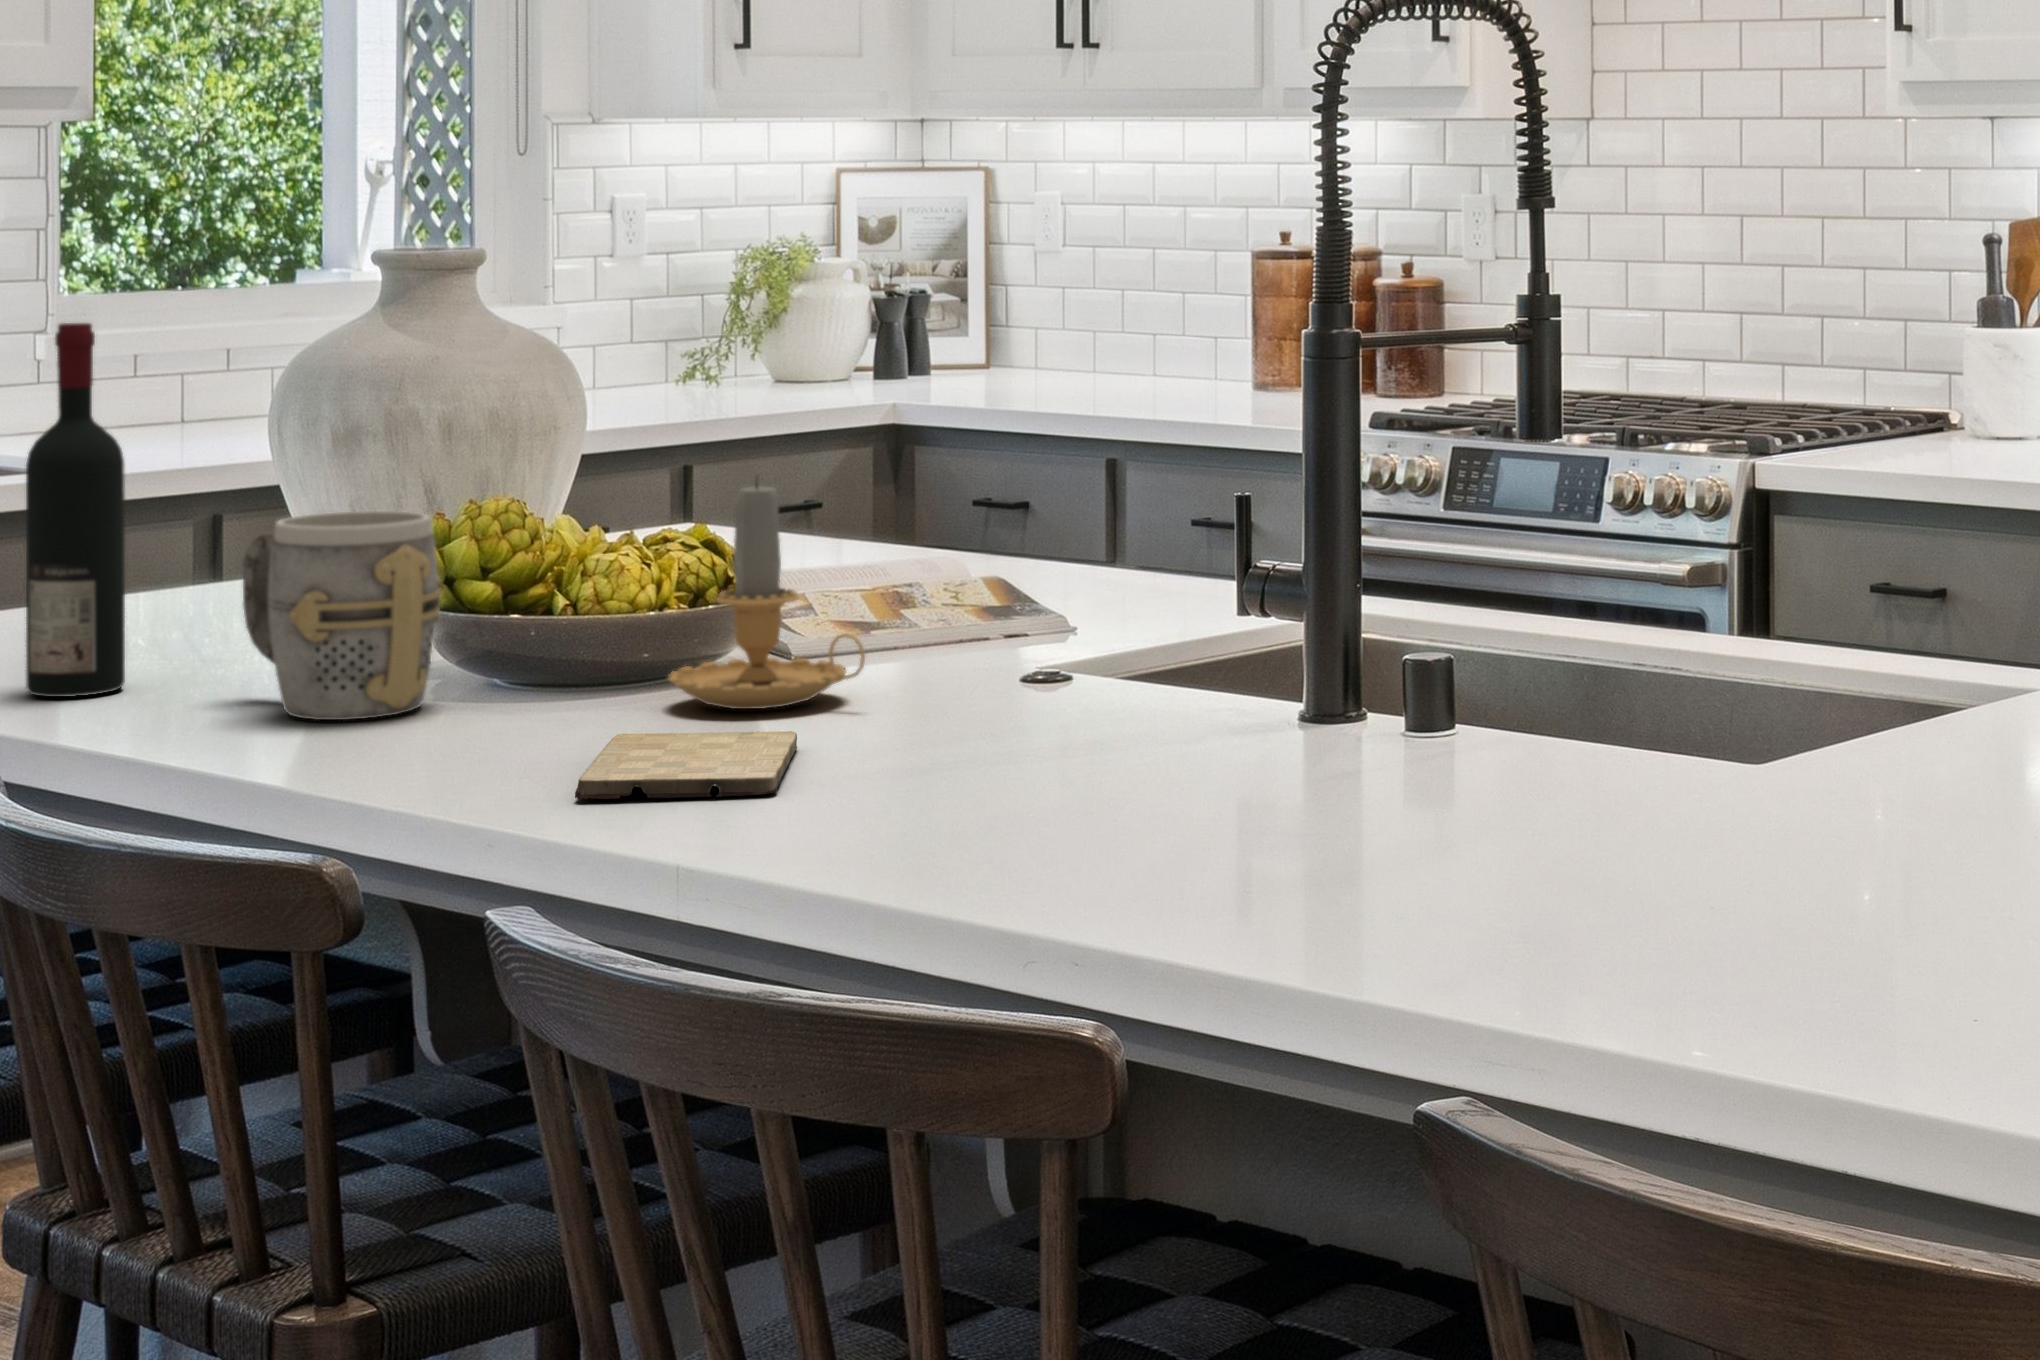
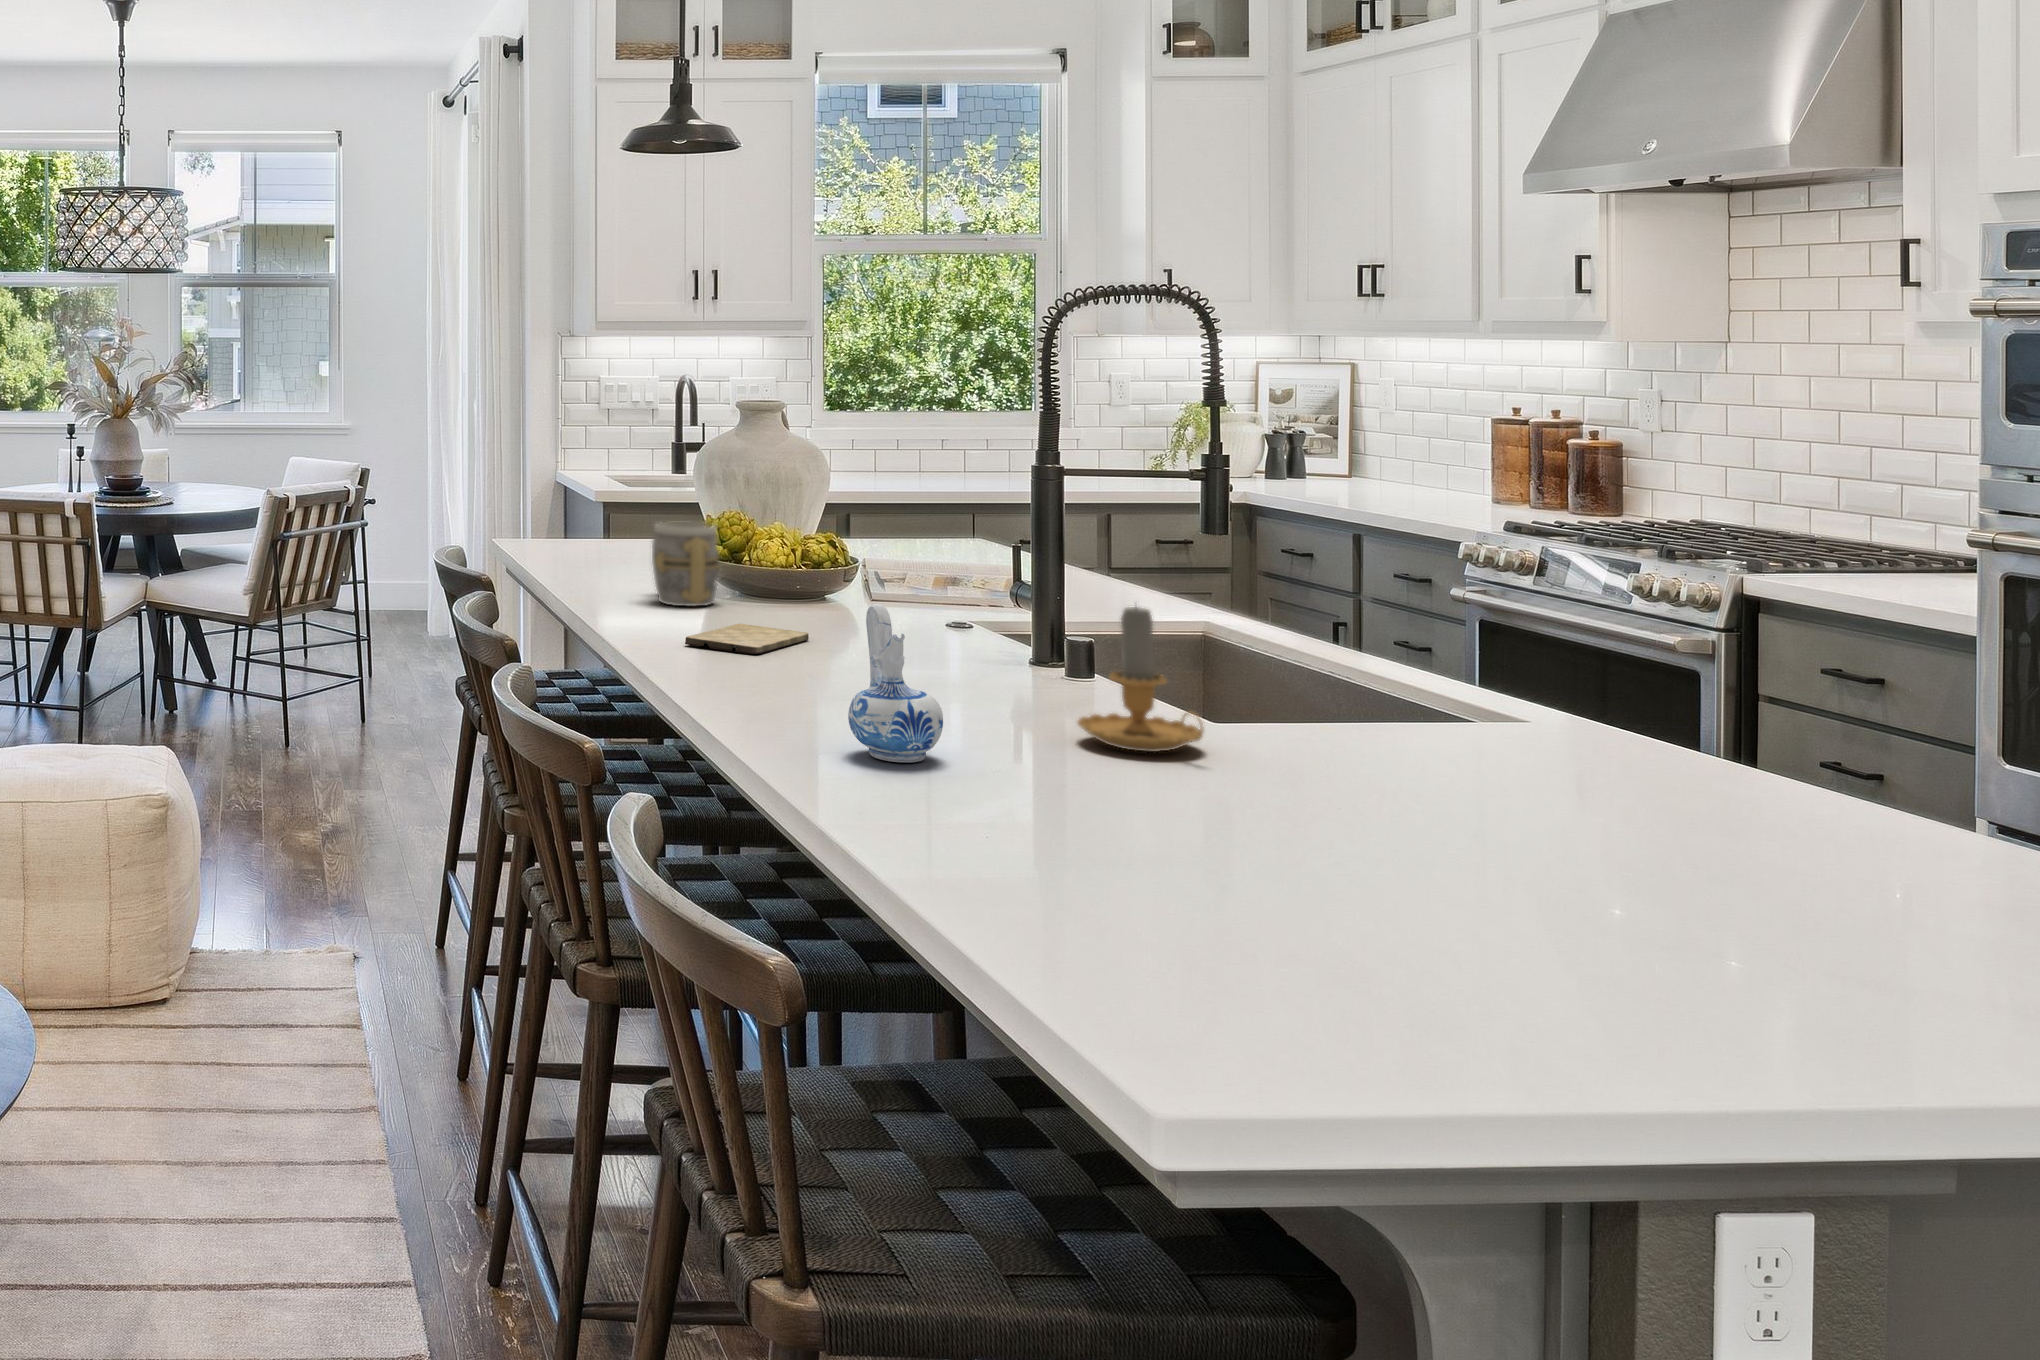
wine bottle: present [26,323,125,697] -> none [594,439,632,585]
candle: present [668,484,865,709] -> present [1078,606,1203,752]
ceramic pitcher: none [1424,612,1619,958] -> present [848,604,943,763]

